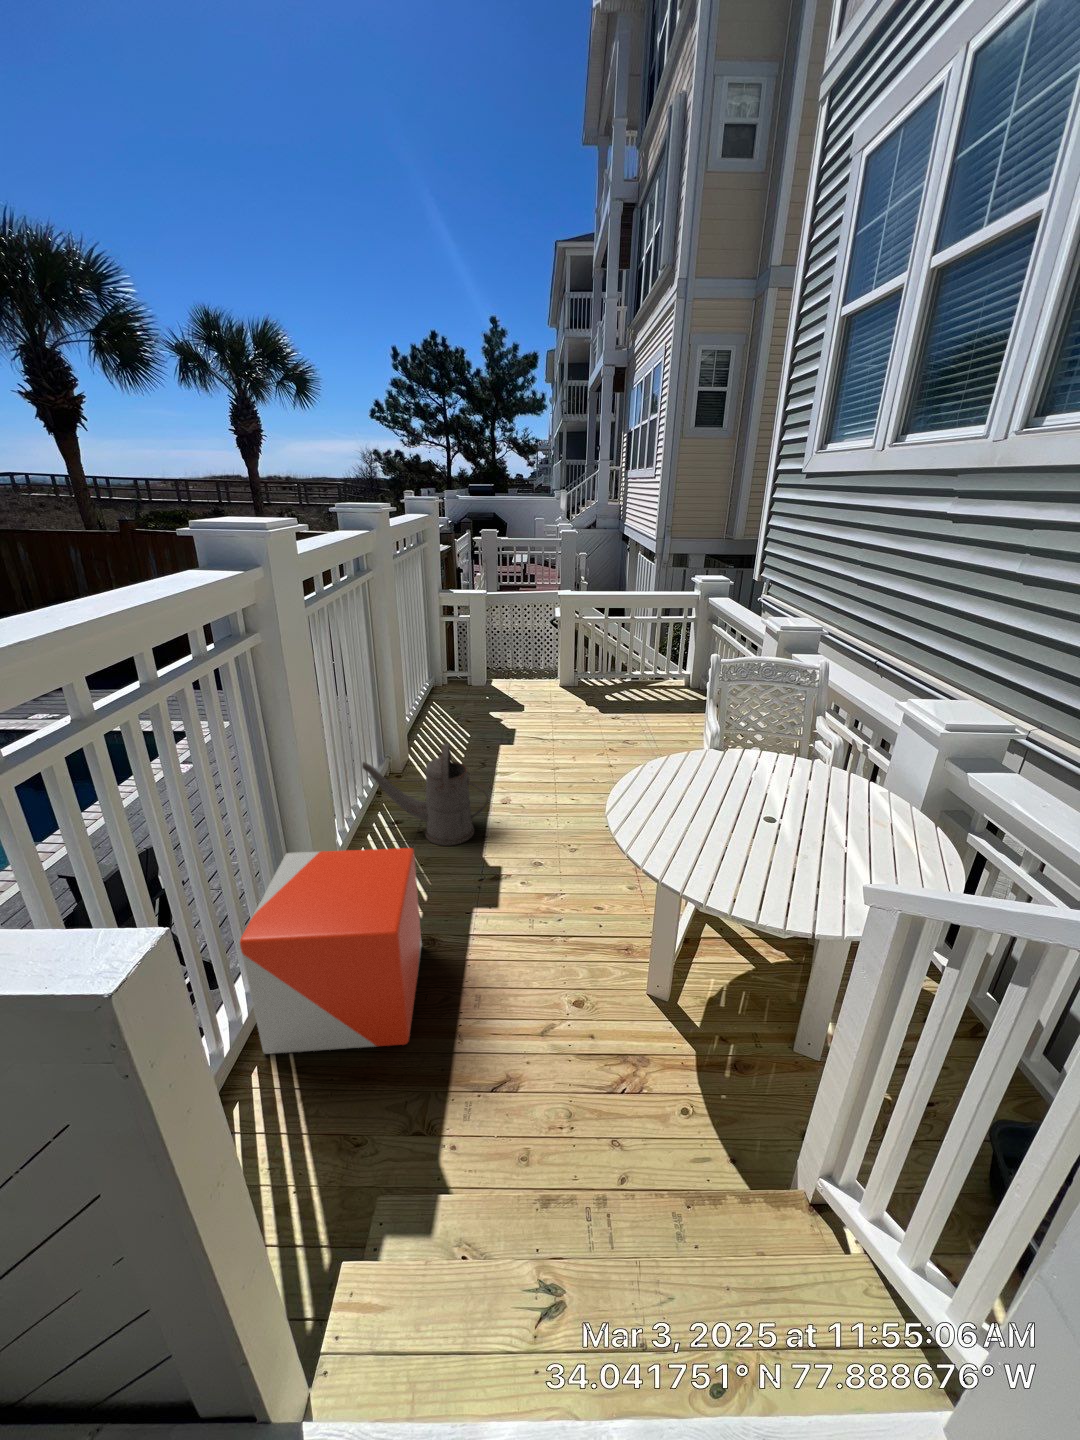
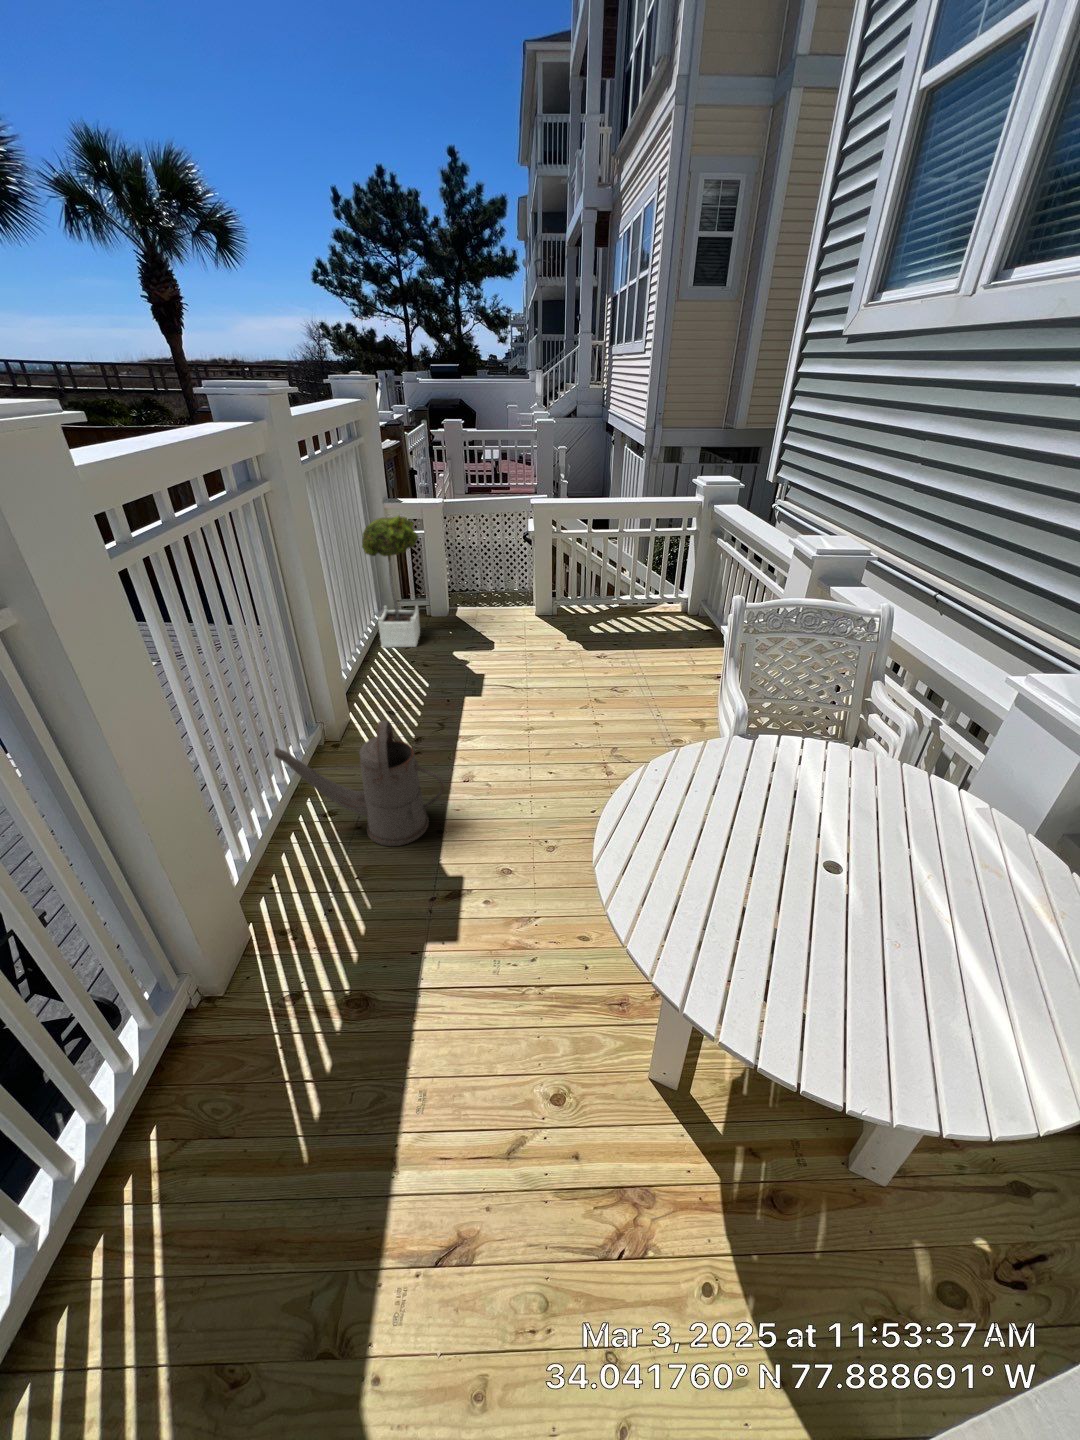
potted tree: none [421,601,467,709] -> present [362,515,420,648]
stool: present [239,848,422,1054] -> none [31,906,353,1220]

